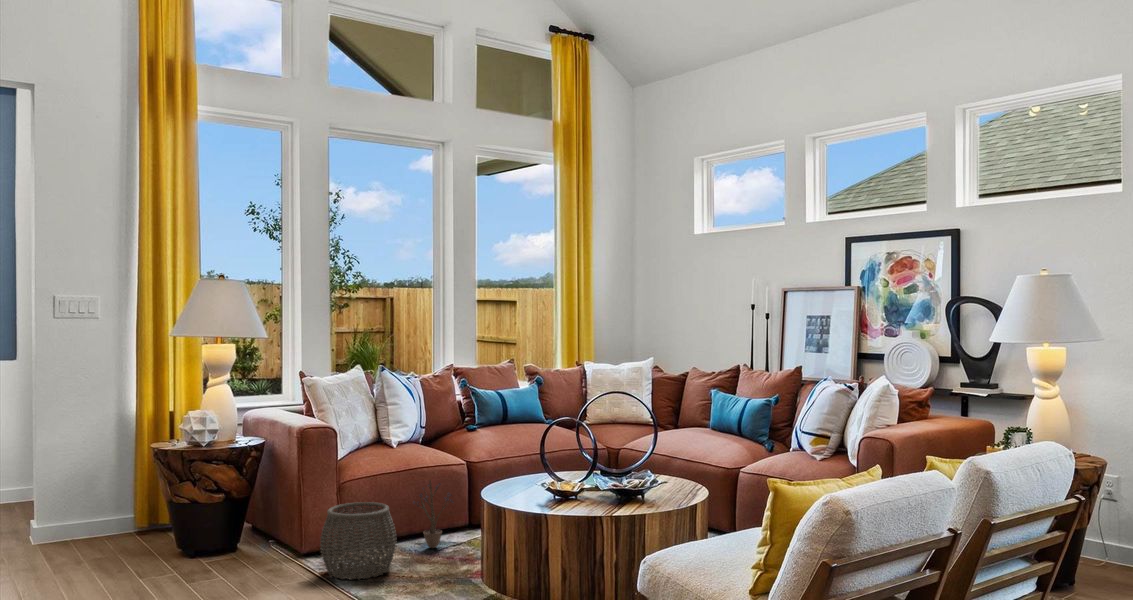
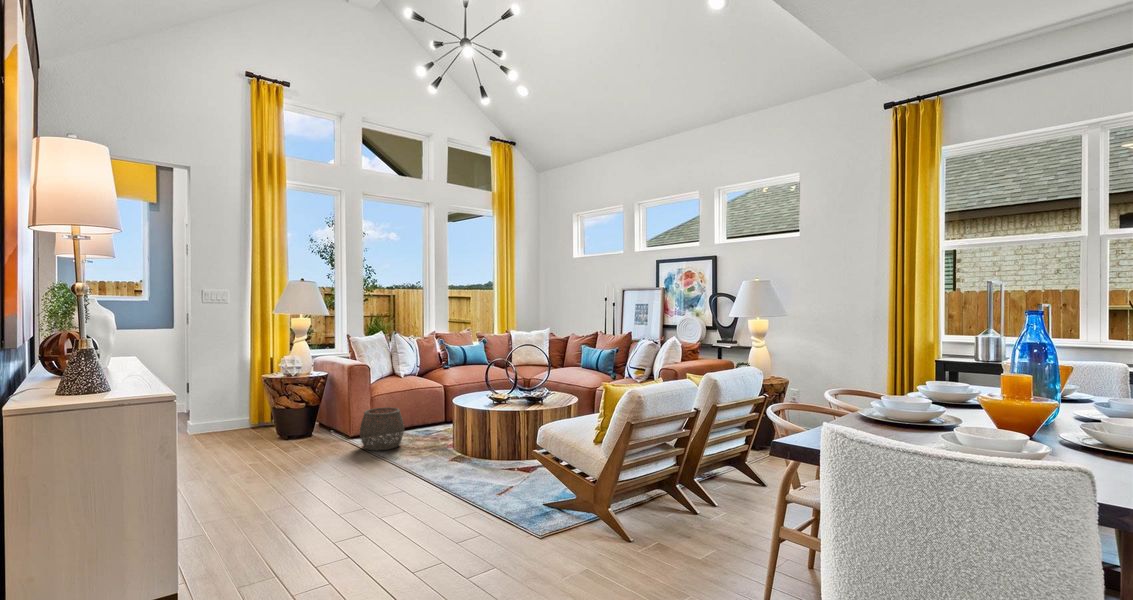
decorative plant: present [407,480,454,548] -> none [409,395,437,434]

